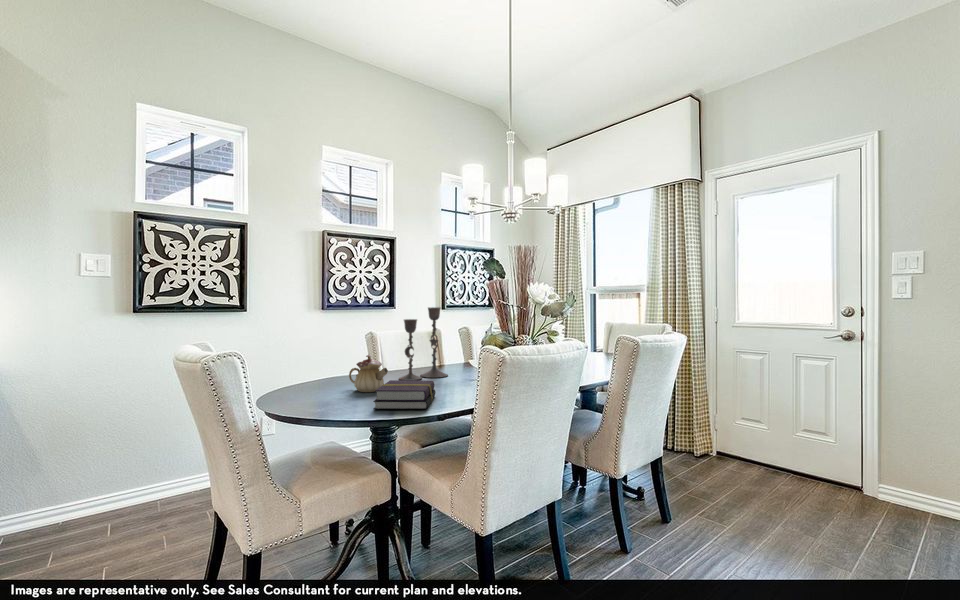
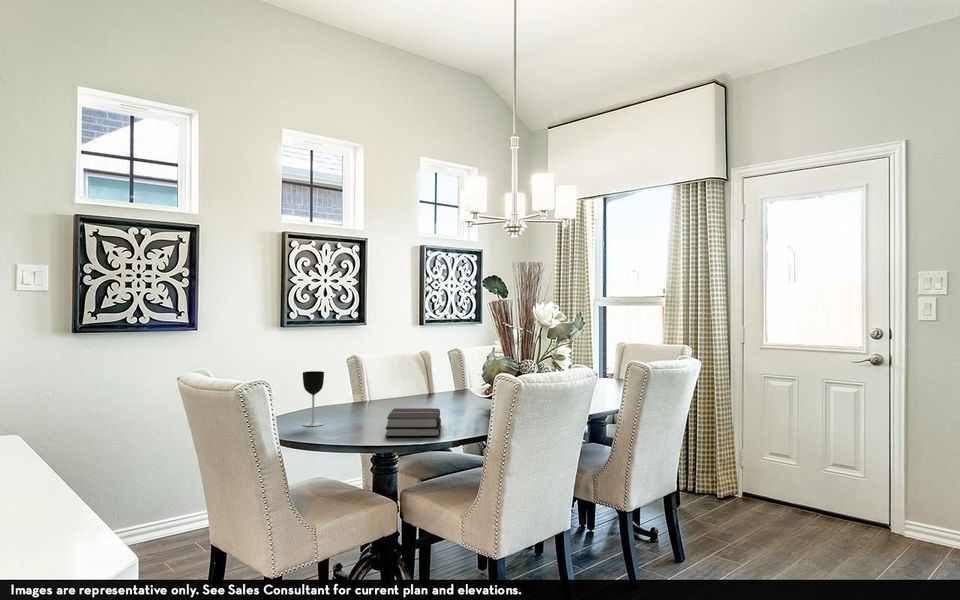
candlestick: present [399,307,448,380] -> none [391,329,444,410]
wine glass: none [305,345,326,397] -> present [303,371,324,426]
teapot: present [349,355,388,392] -> none [343,381,388,421]

